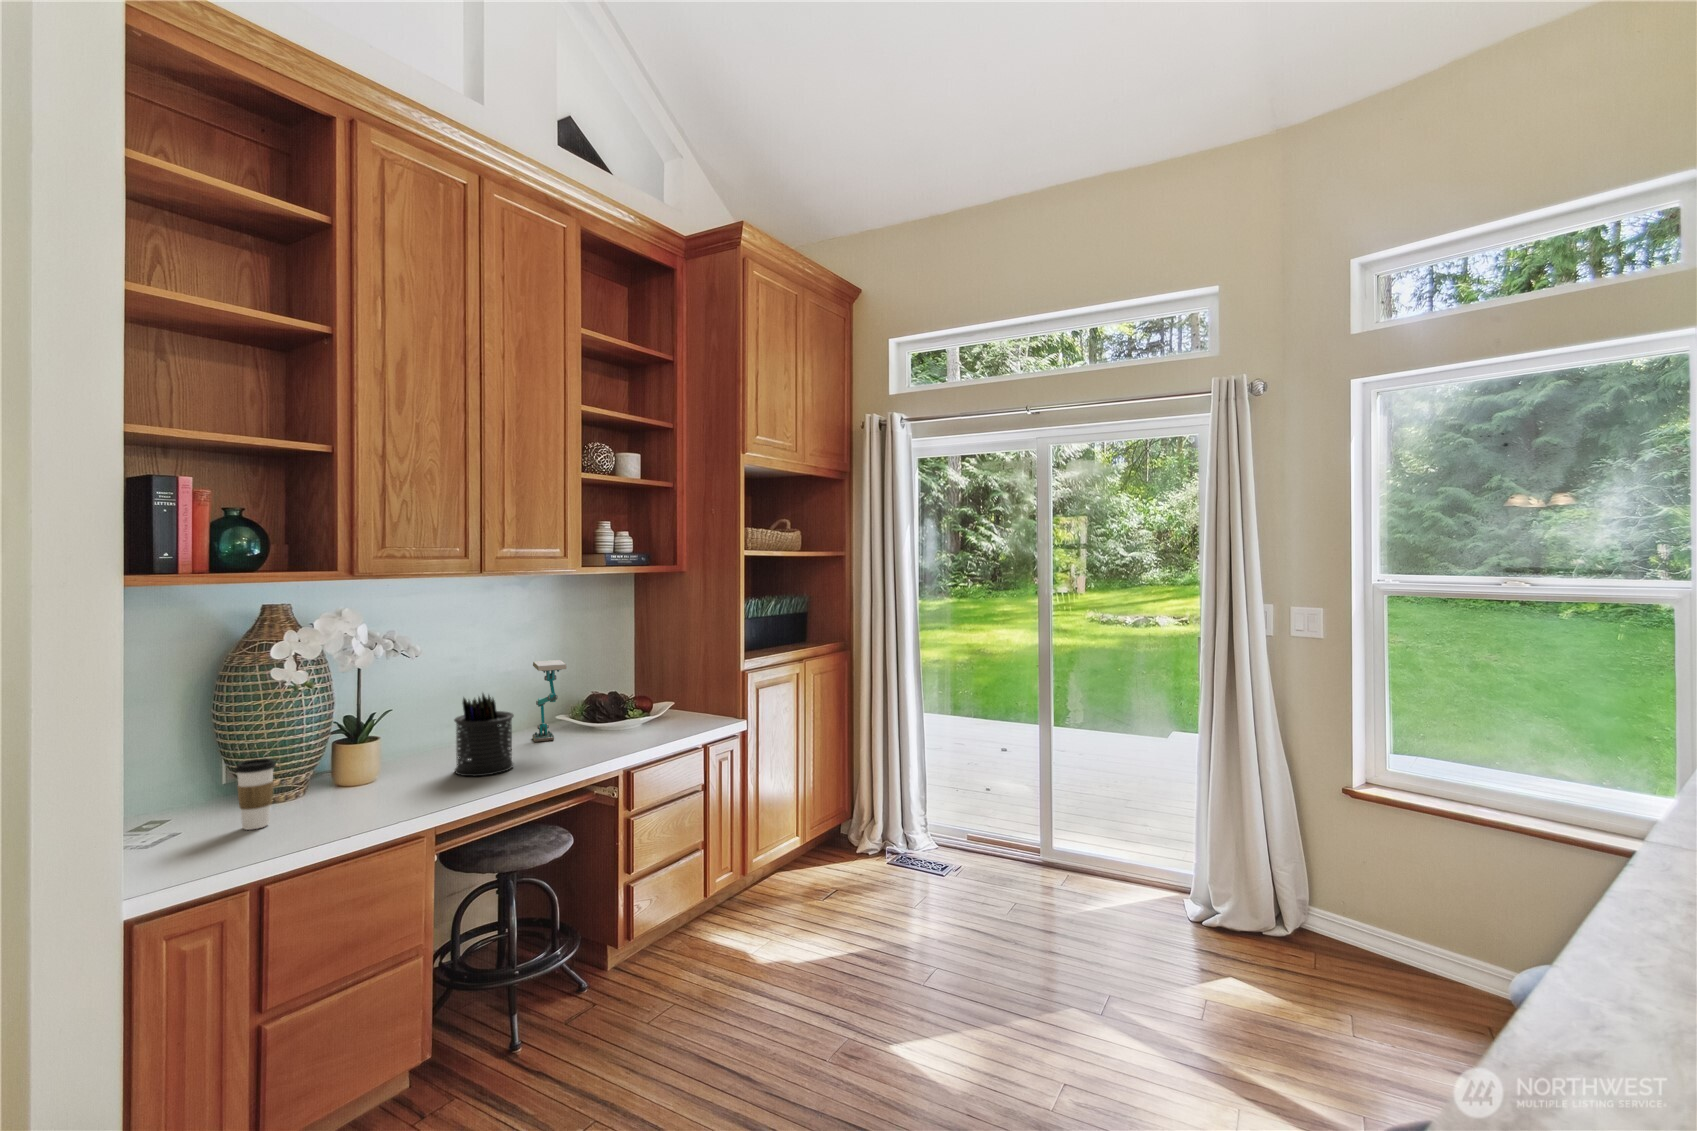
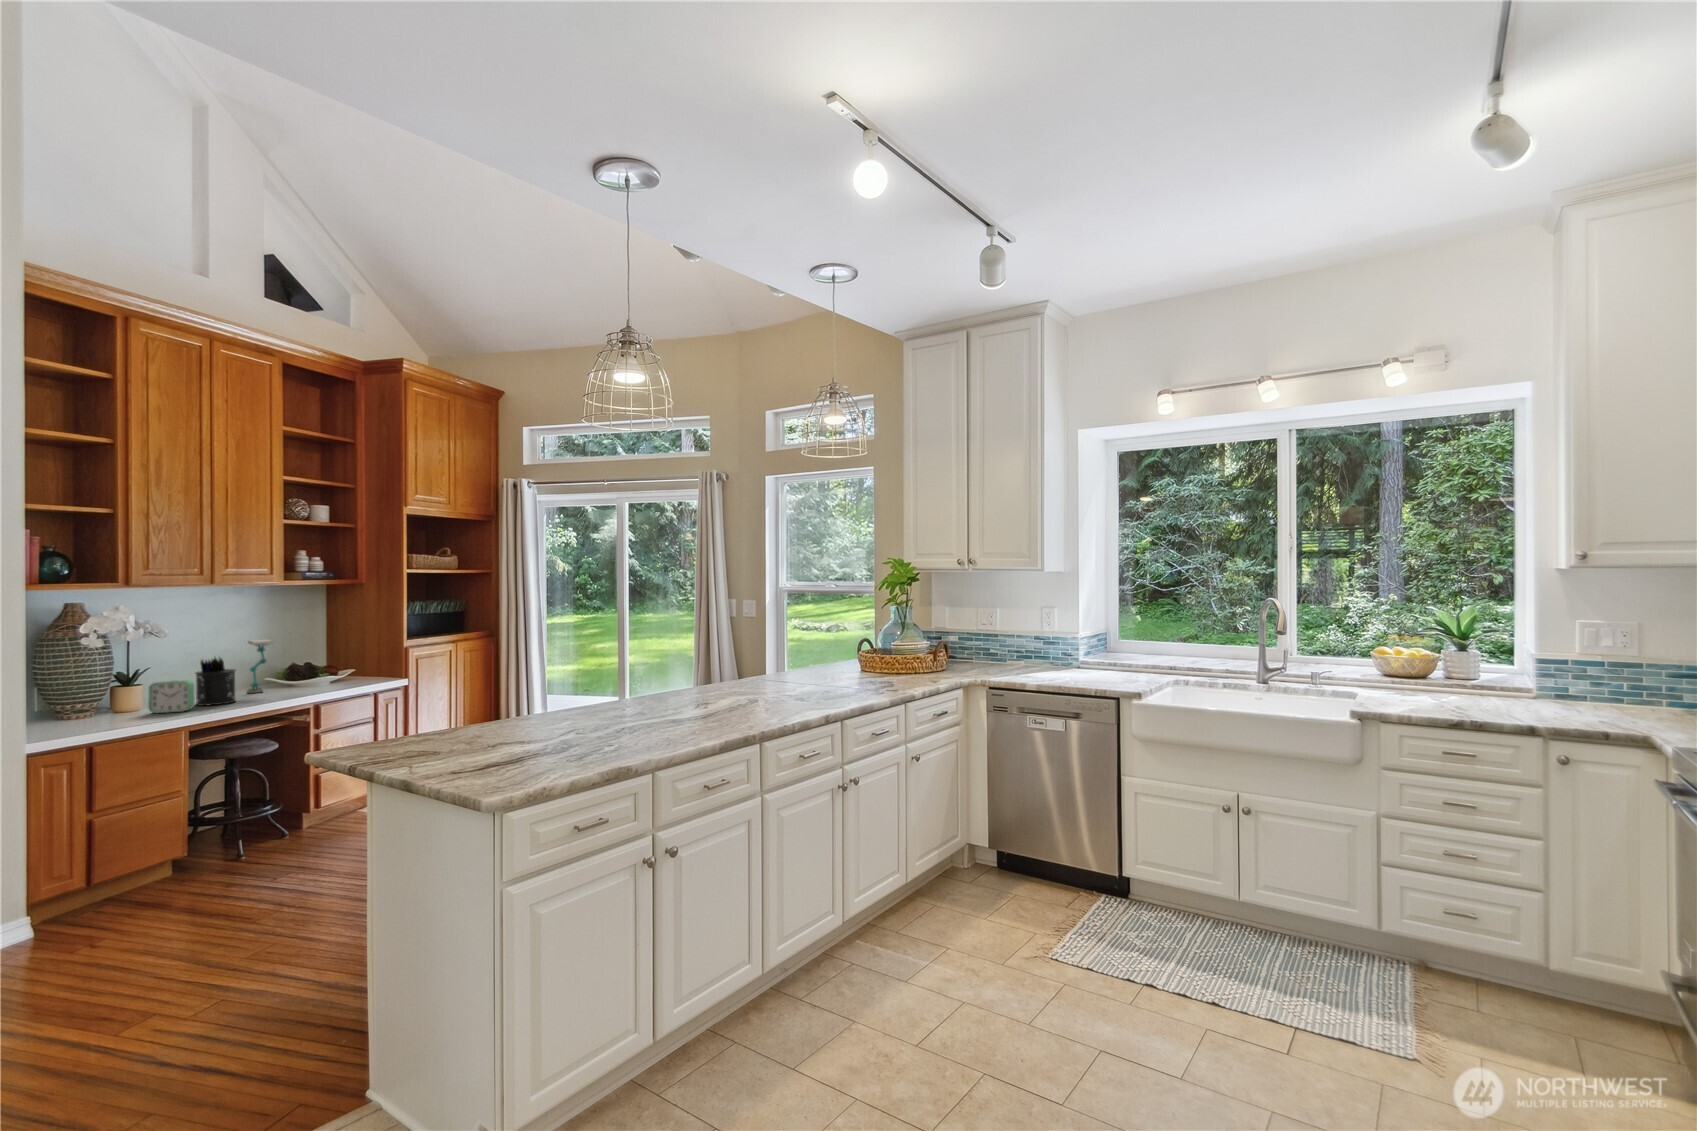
alarm clock: none [379,738,449,796] -> present [148,680,195,713]
coffee cup: present [235,759,276,830] -> none [62,688,87,726]

